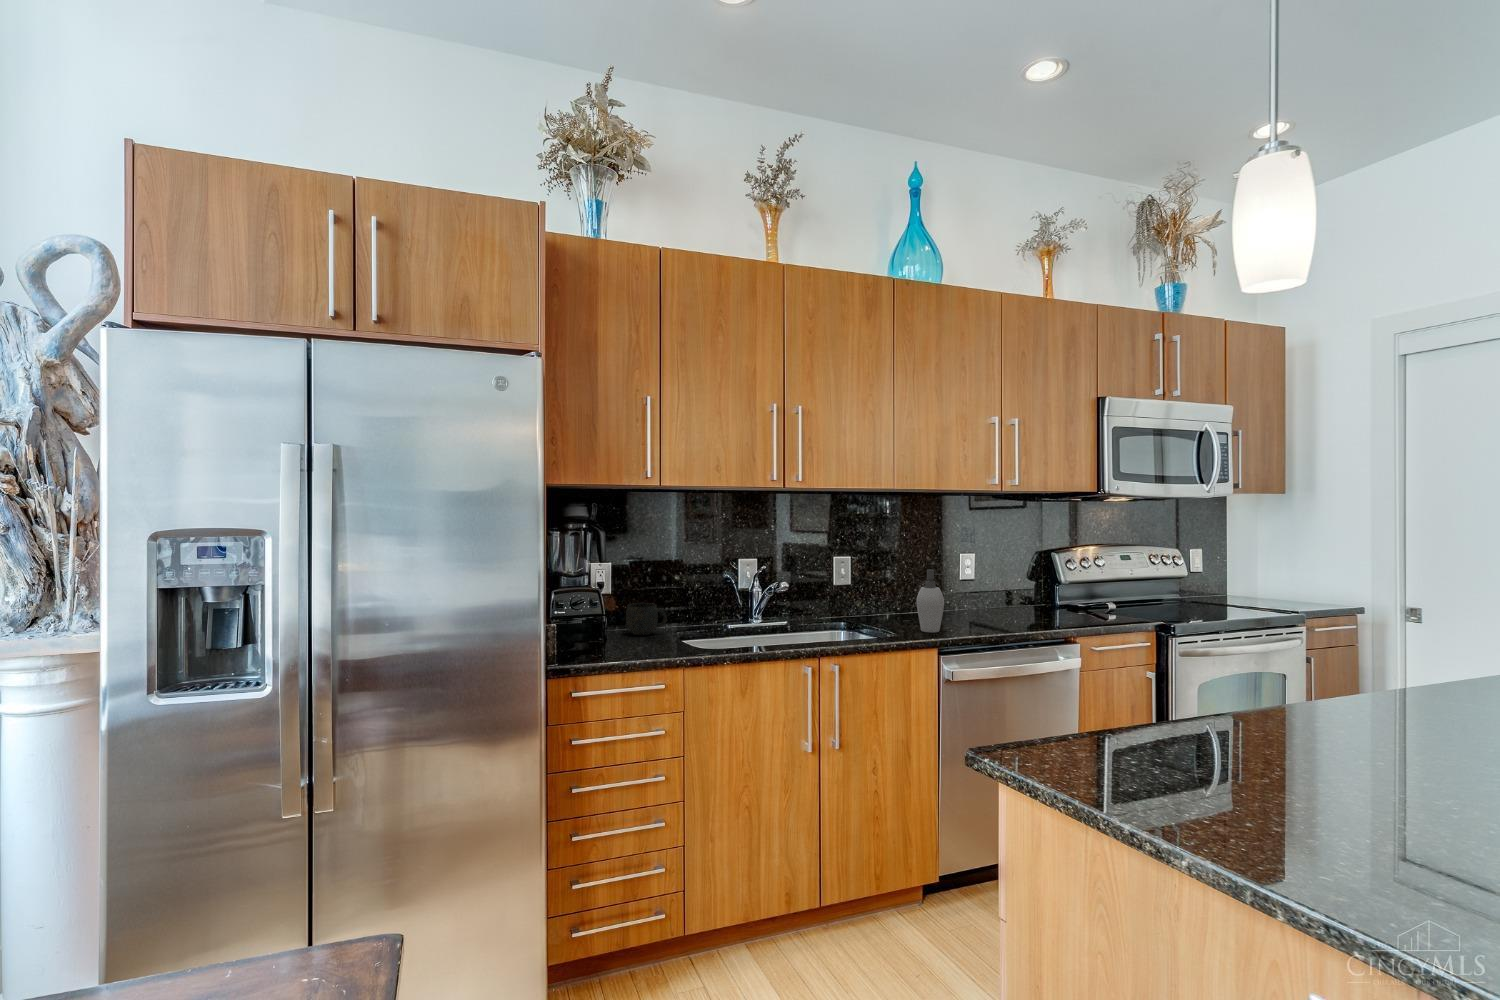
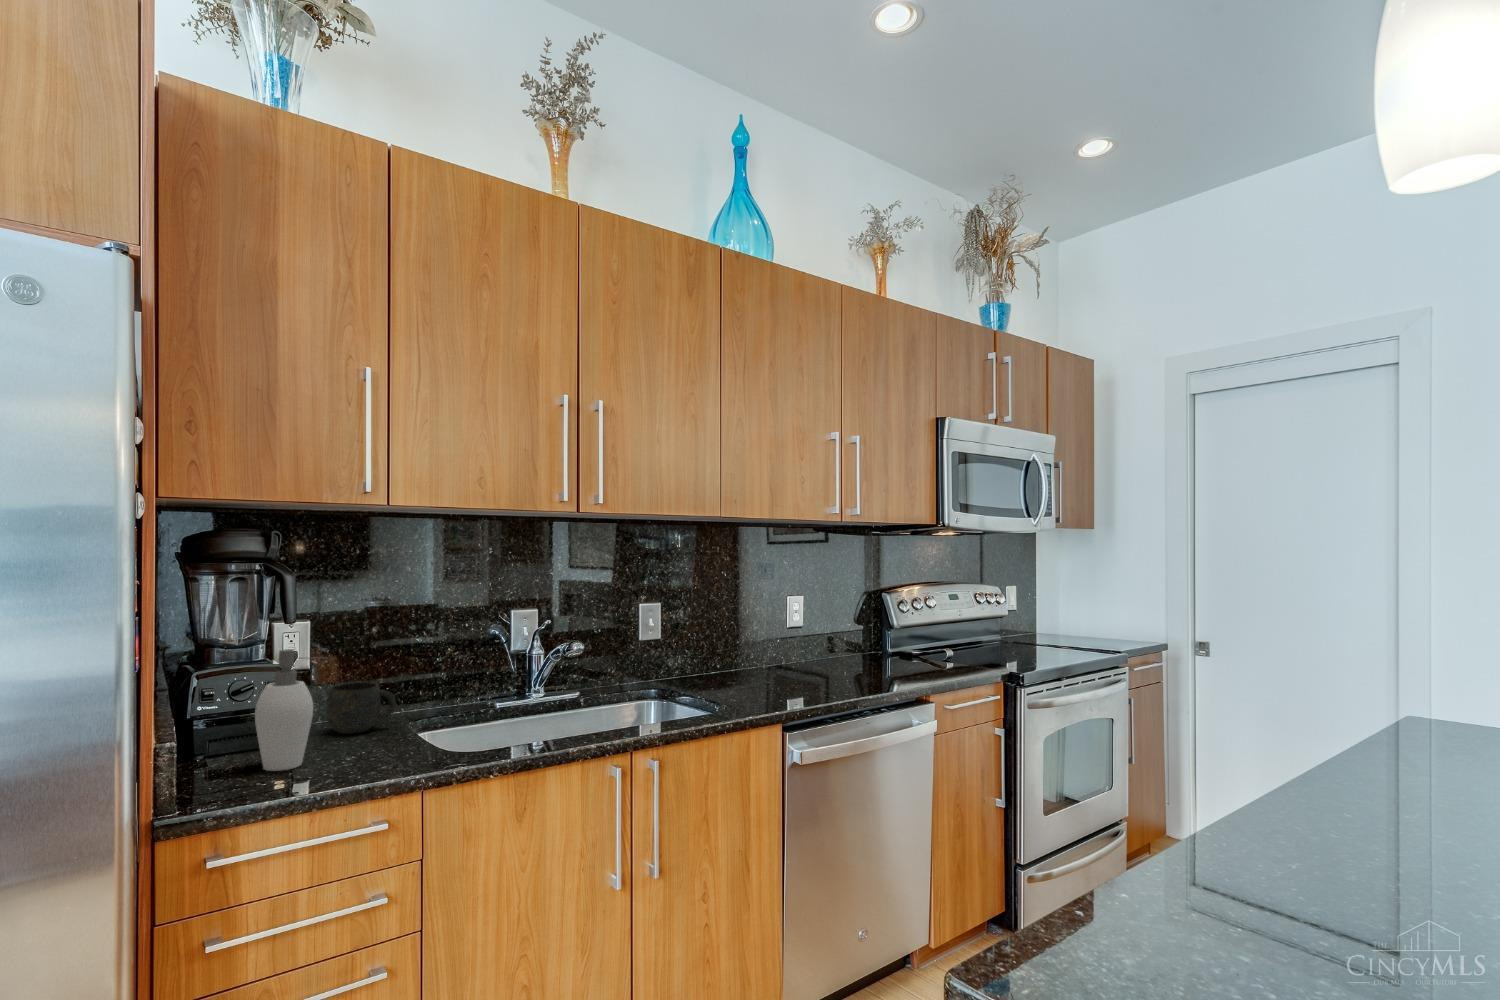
soap dispenser: present [916,569,953,632] -> present [255,649,313,771]

